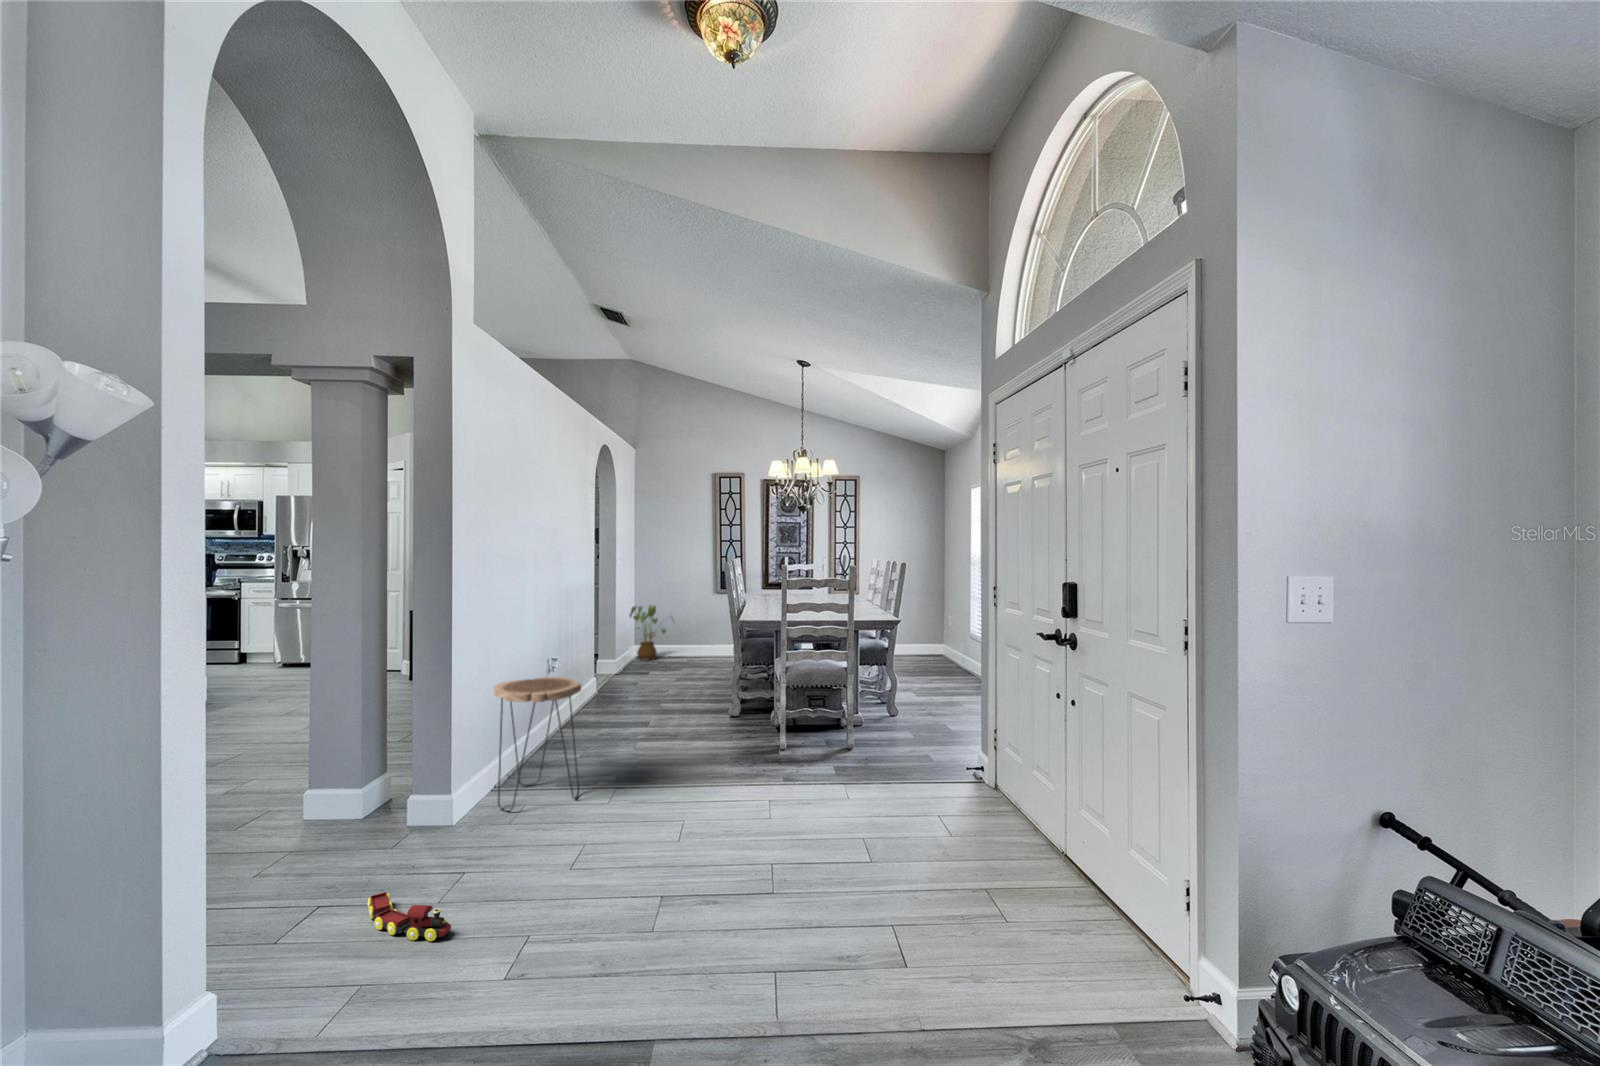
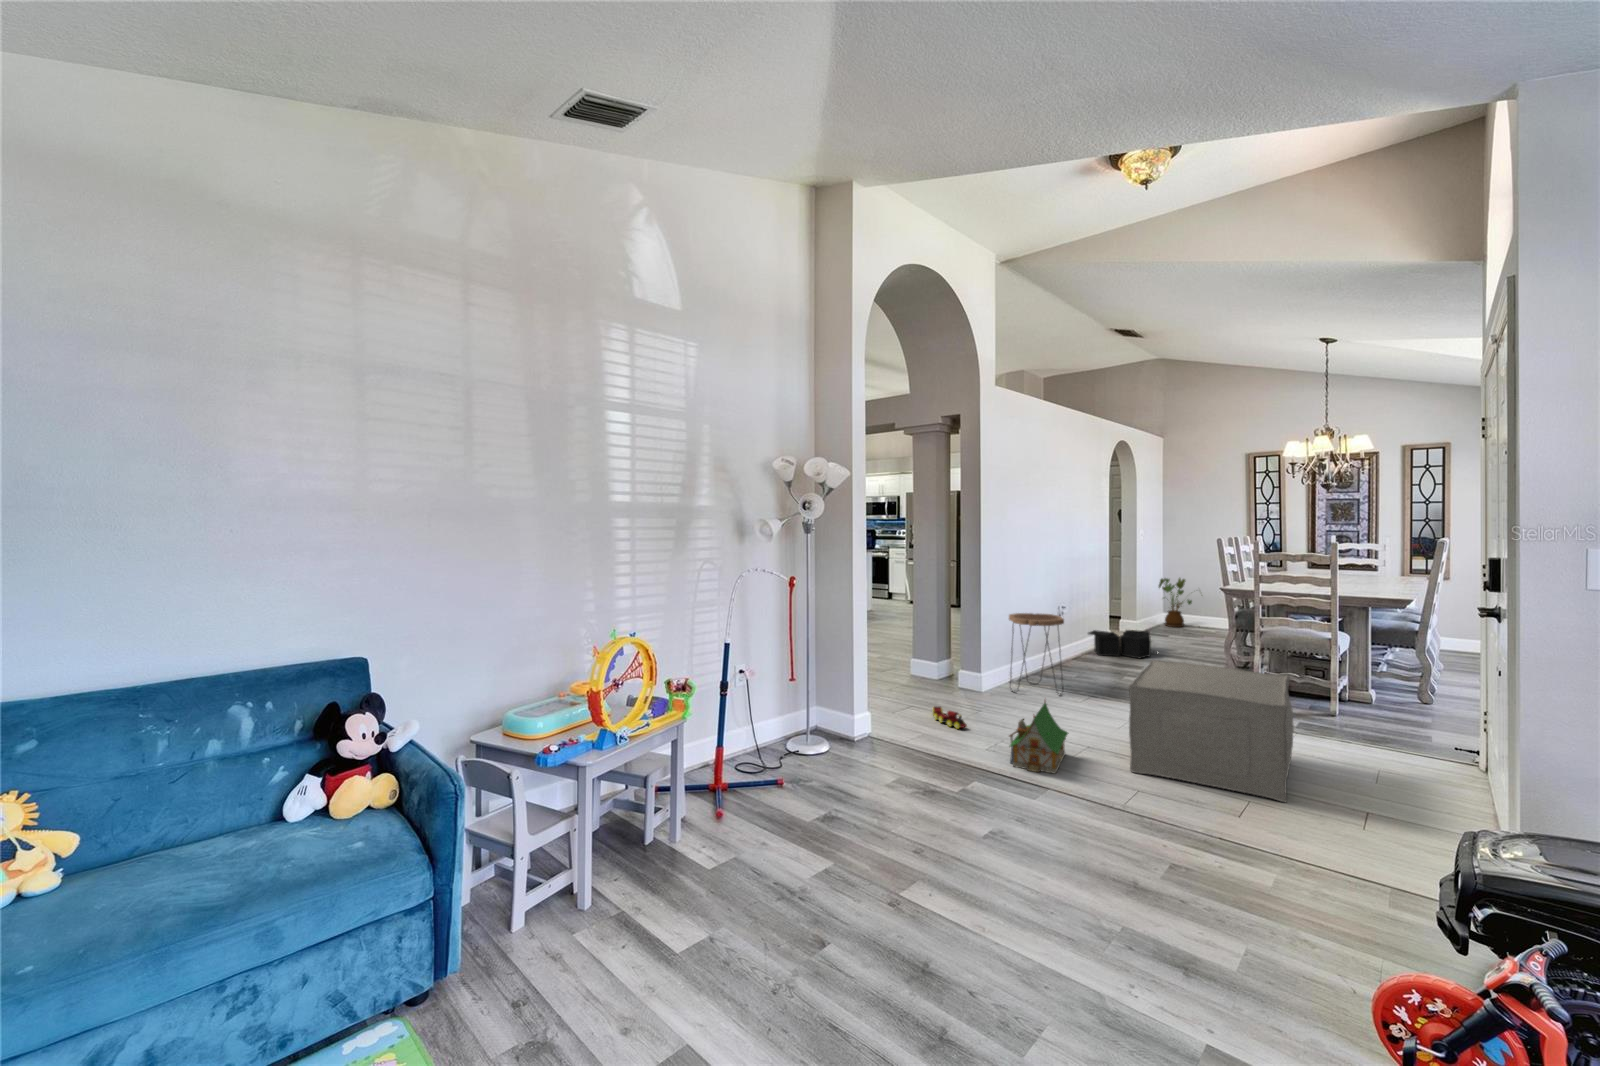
storage bin: none [576,674,654,715] -> present [1088,630,1151,659]
ottoman: none [729,731,944,937] -> present [1128,660,1294,802]
toy house: none [559,845,670,1013] -> present [1009,702,1069,773]

